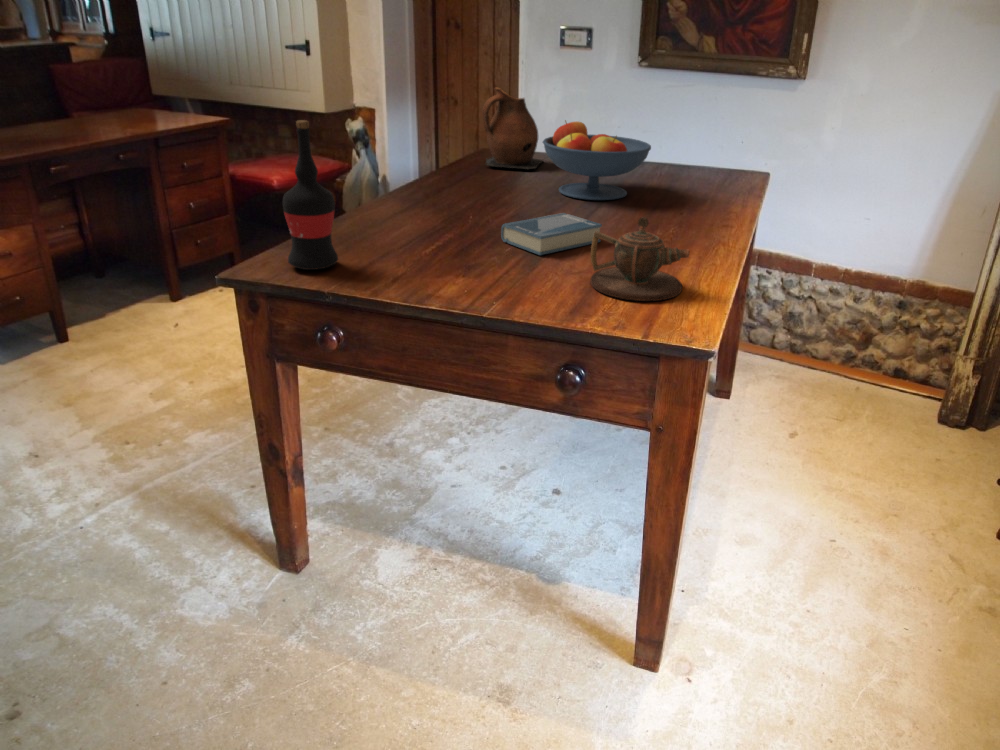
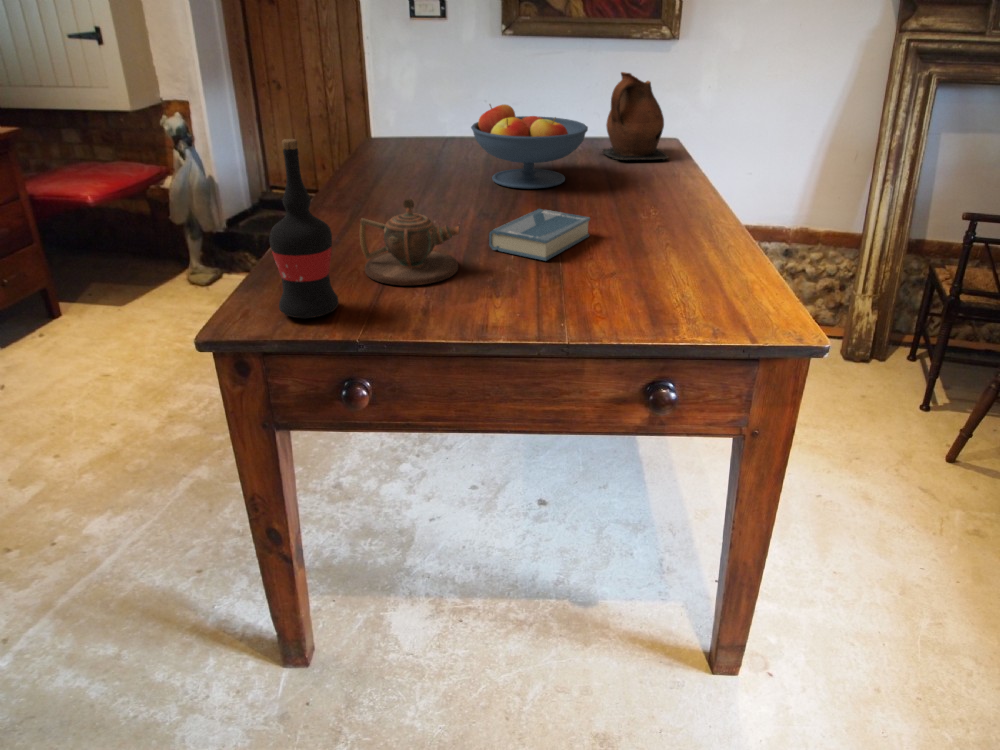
ceramic pitcher: present [482,88,543,170] -> present [602,72,669,160]
teapot: present [591,217,689,301] -> present [360,199,460,285]

